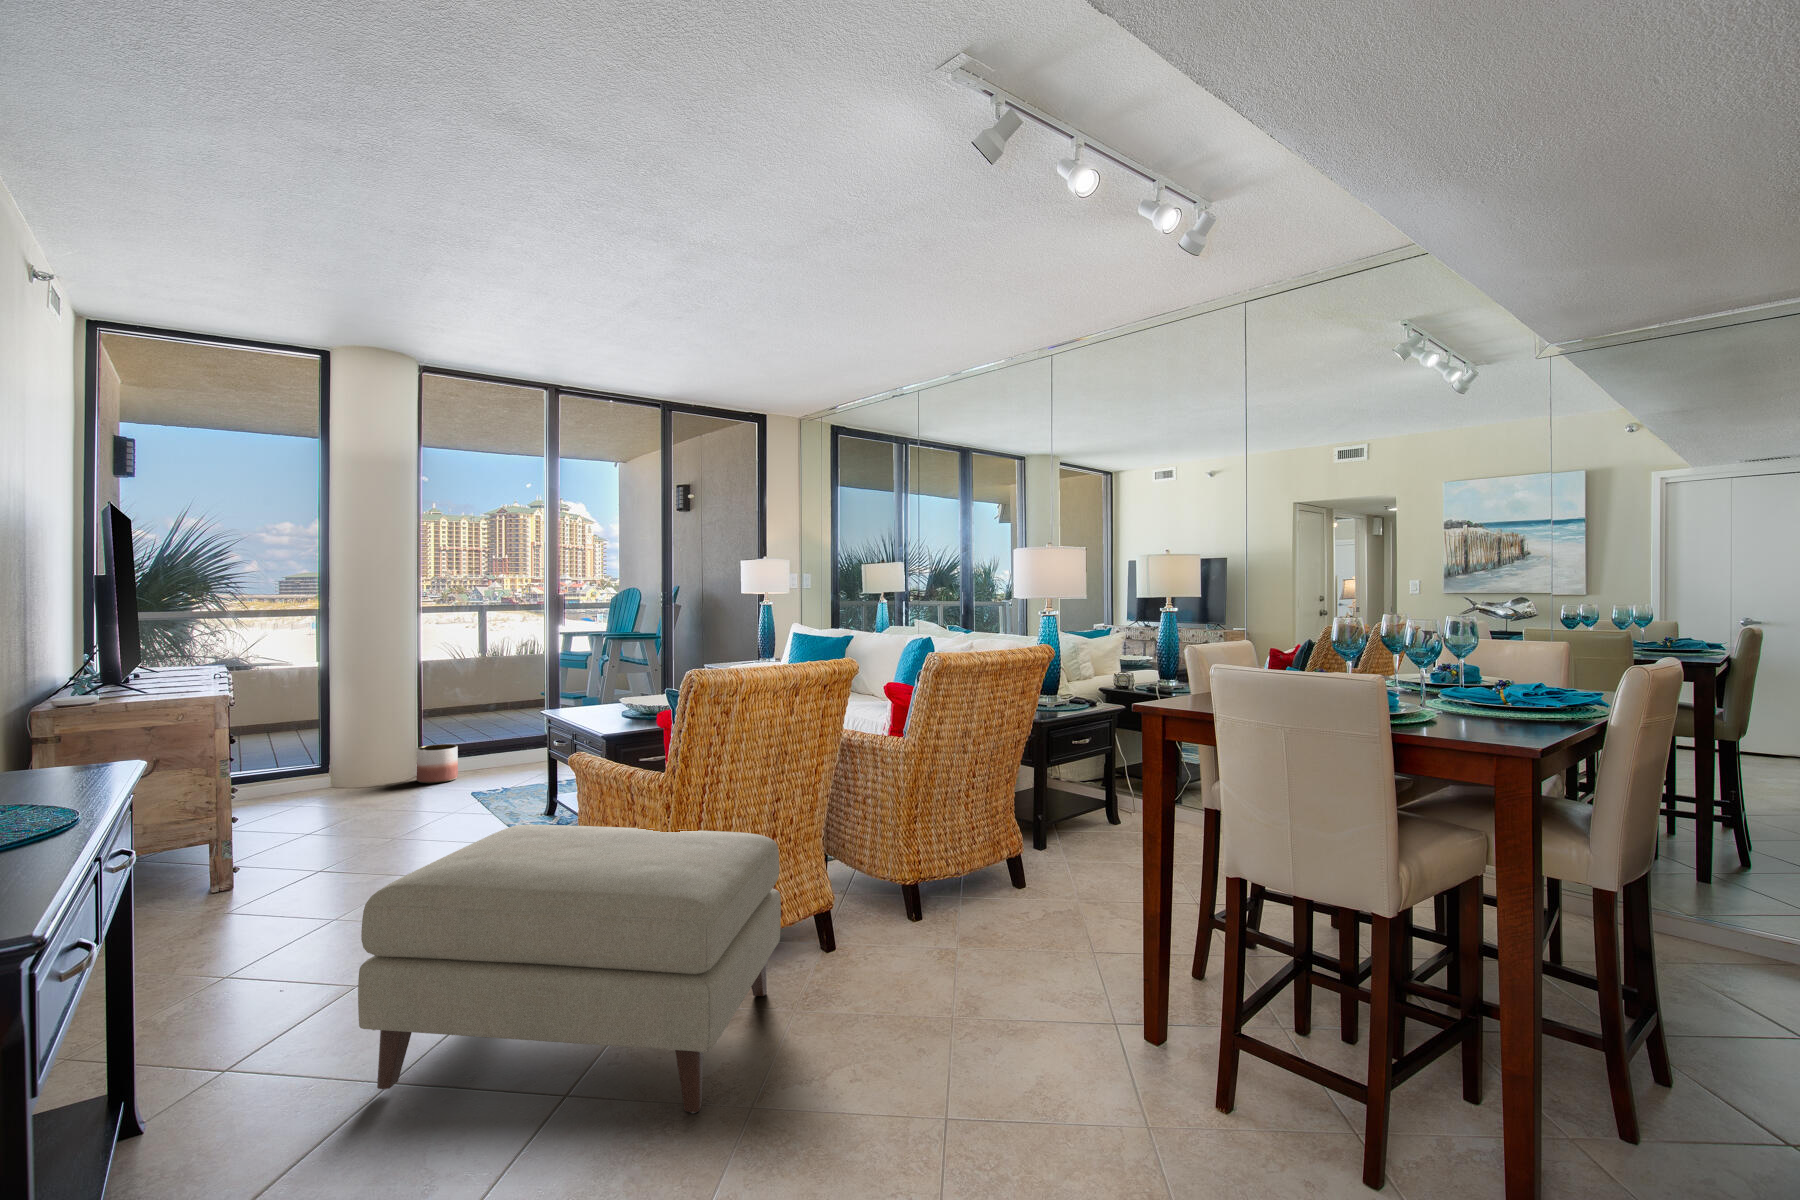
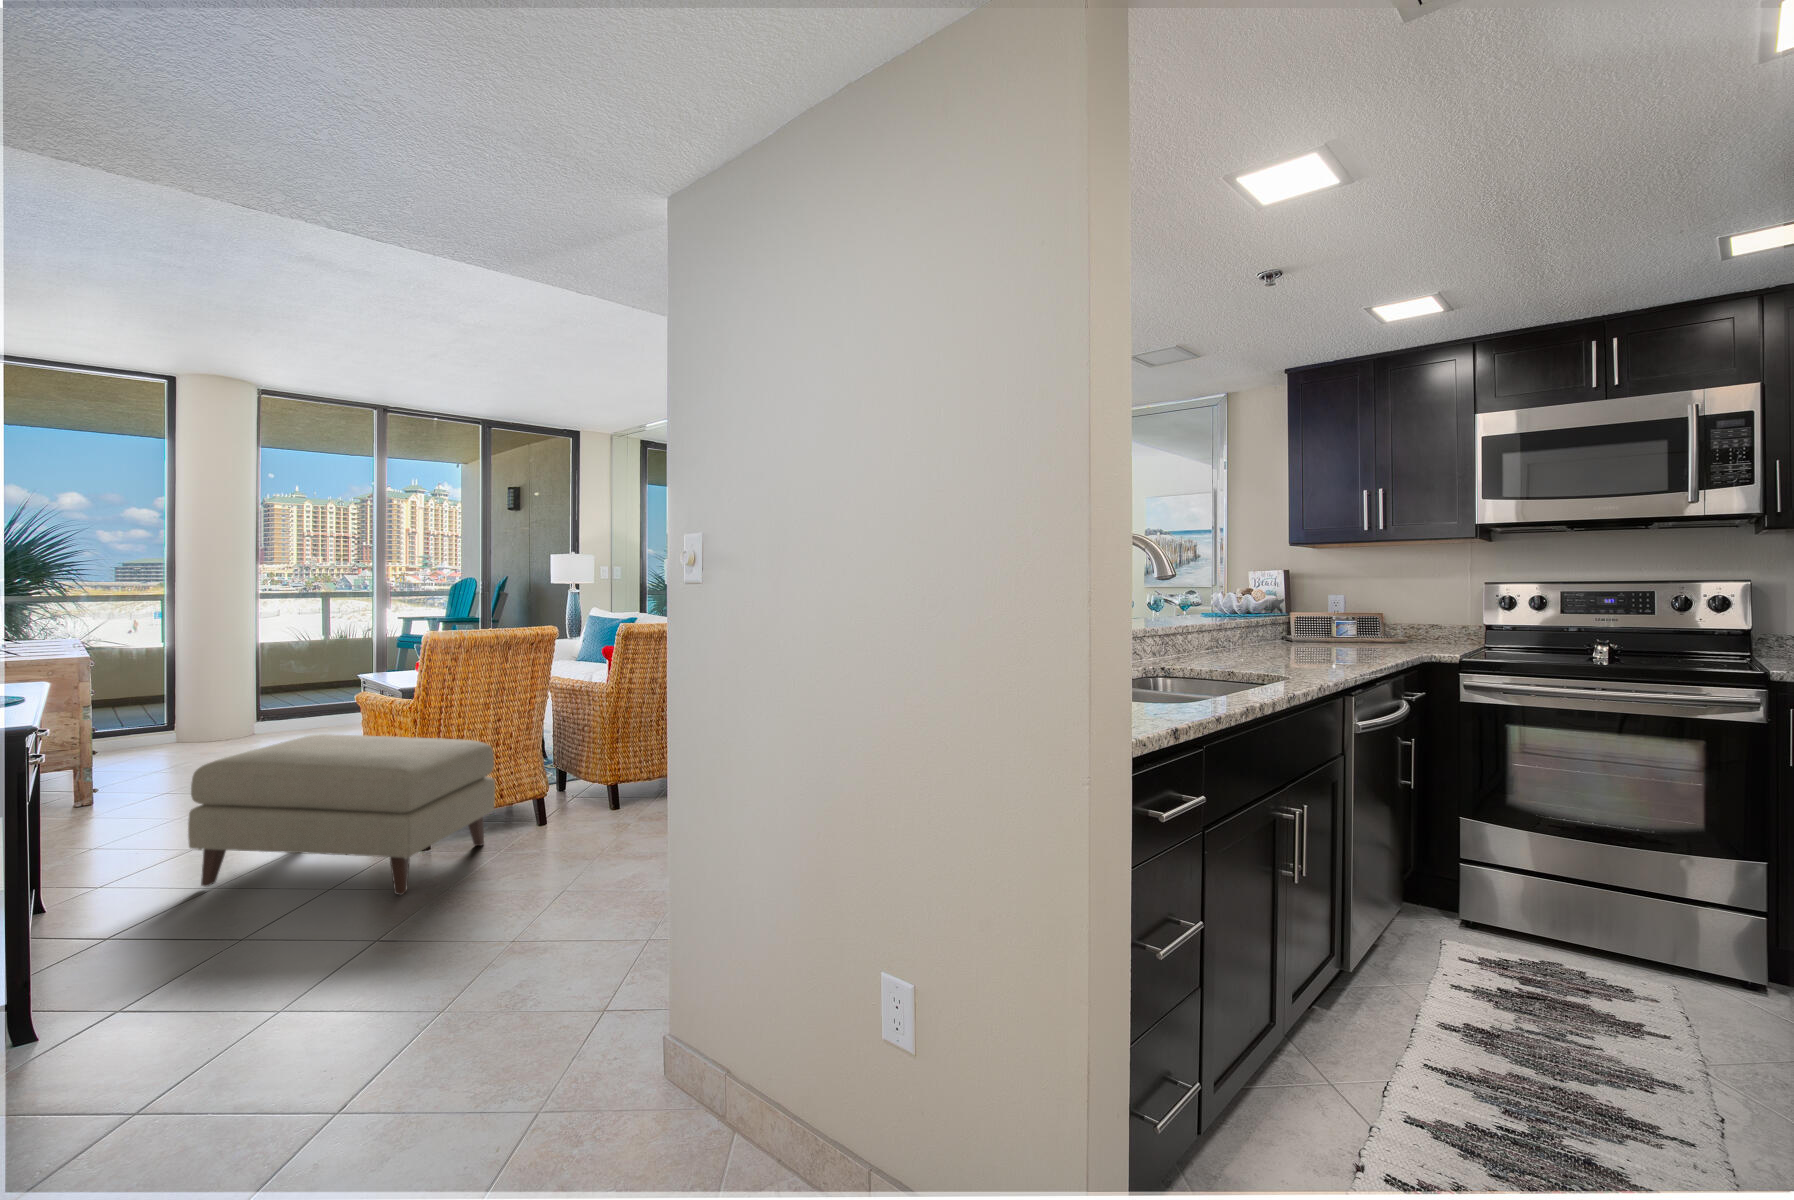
planter: present [416,744,458,783] -> none [282,693,318,724]

